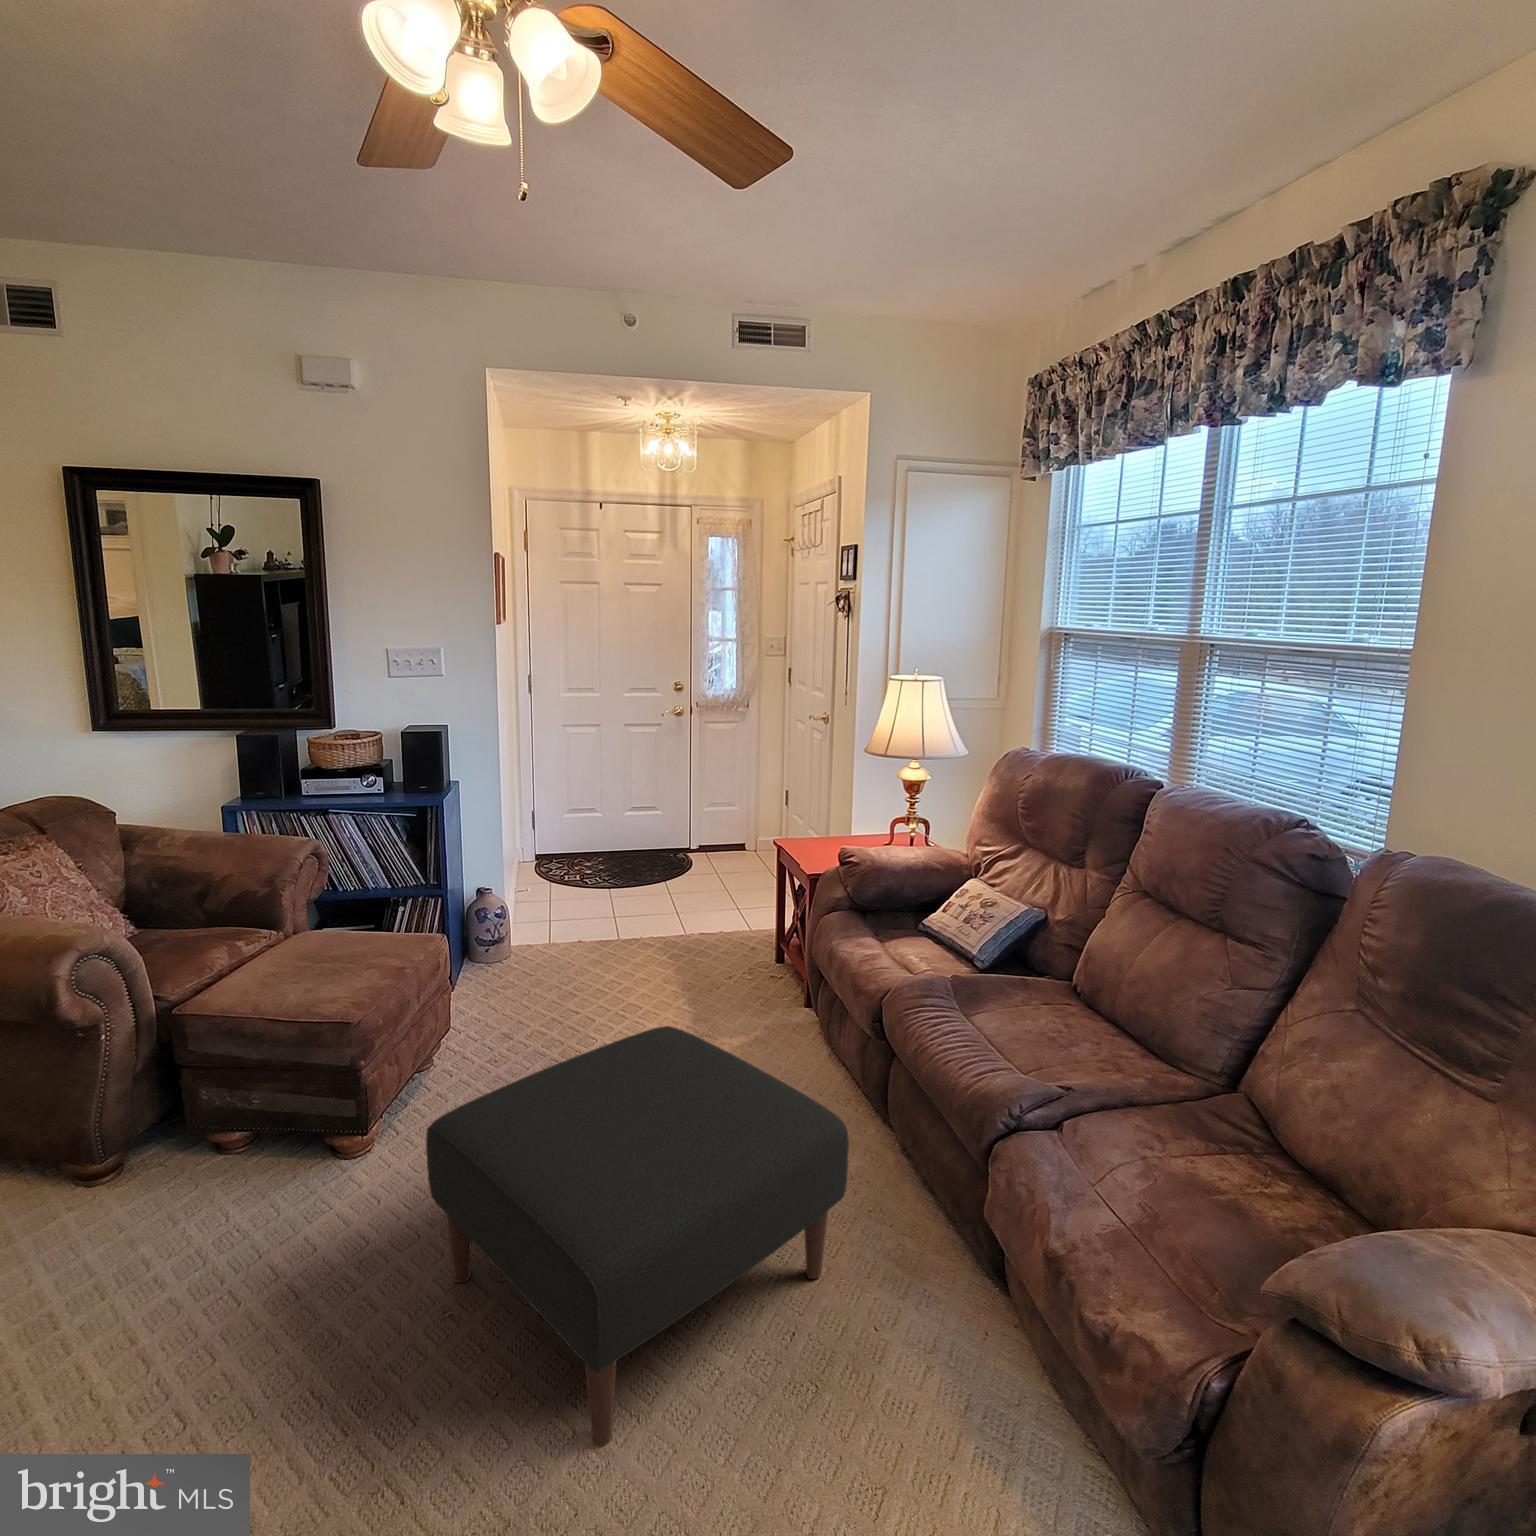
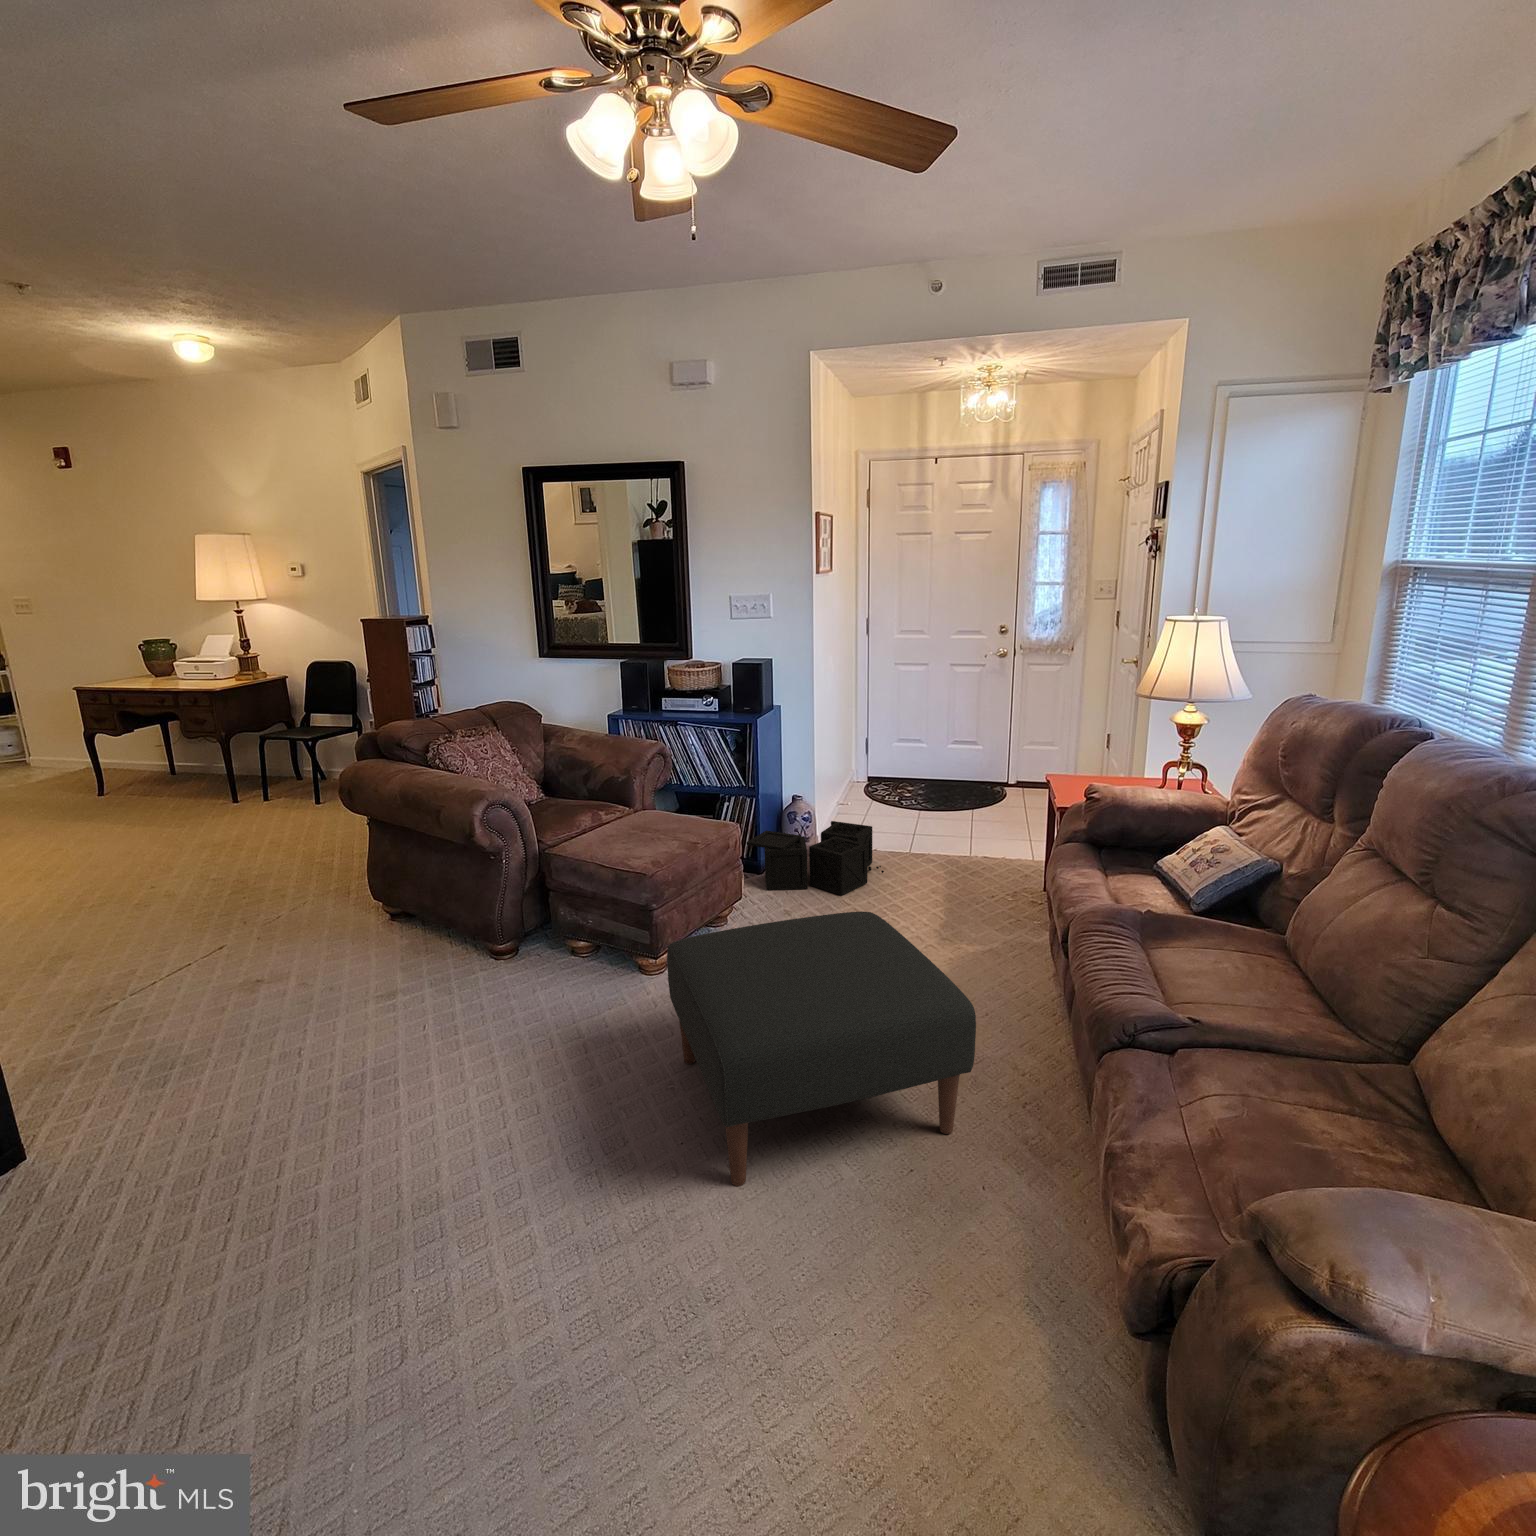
storage bin: none [440,914,606,1012] -> present [746,821,884,895]

